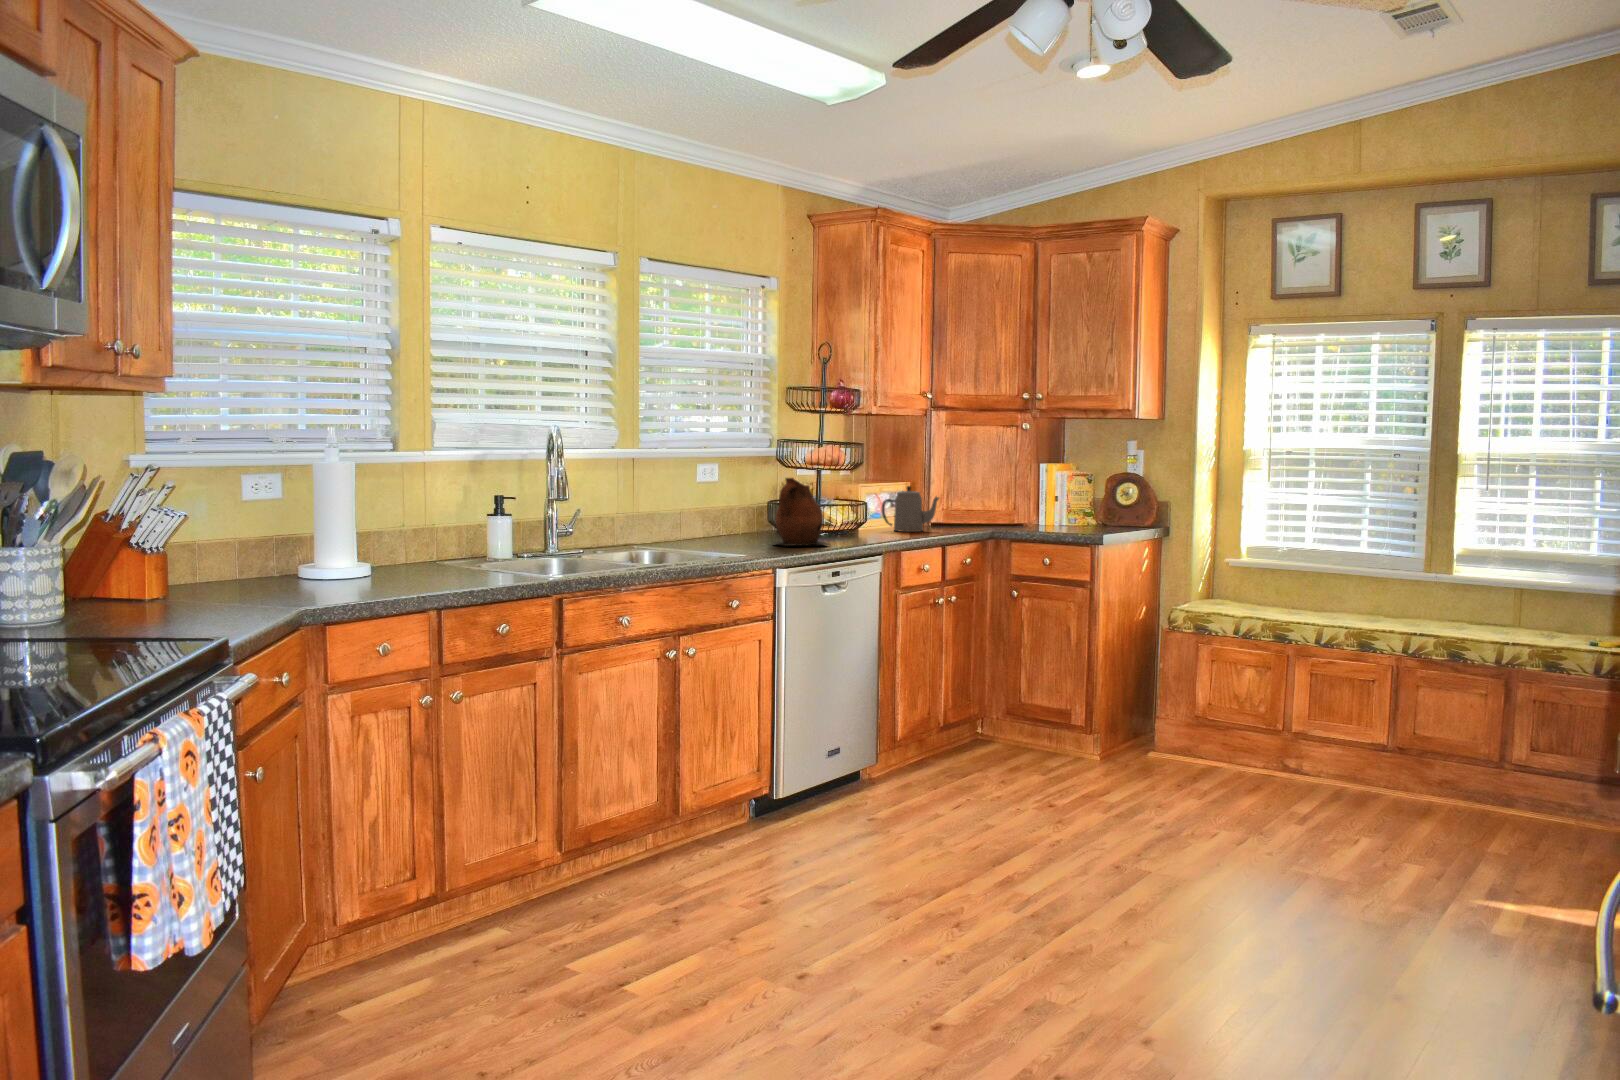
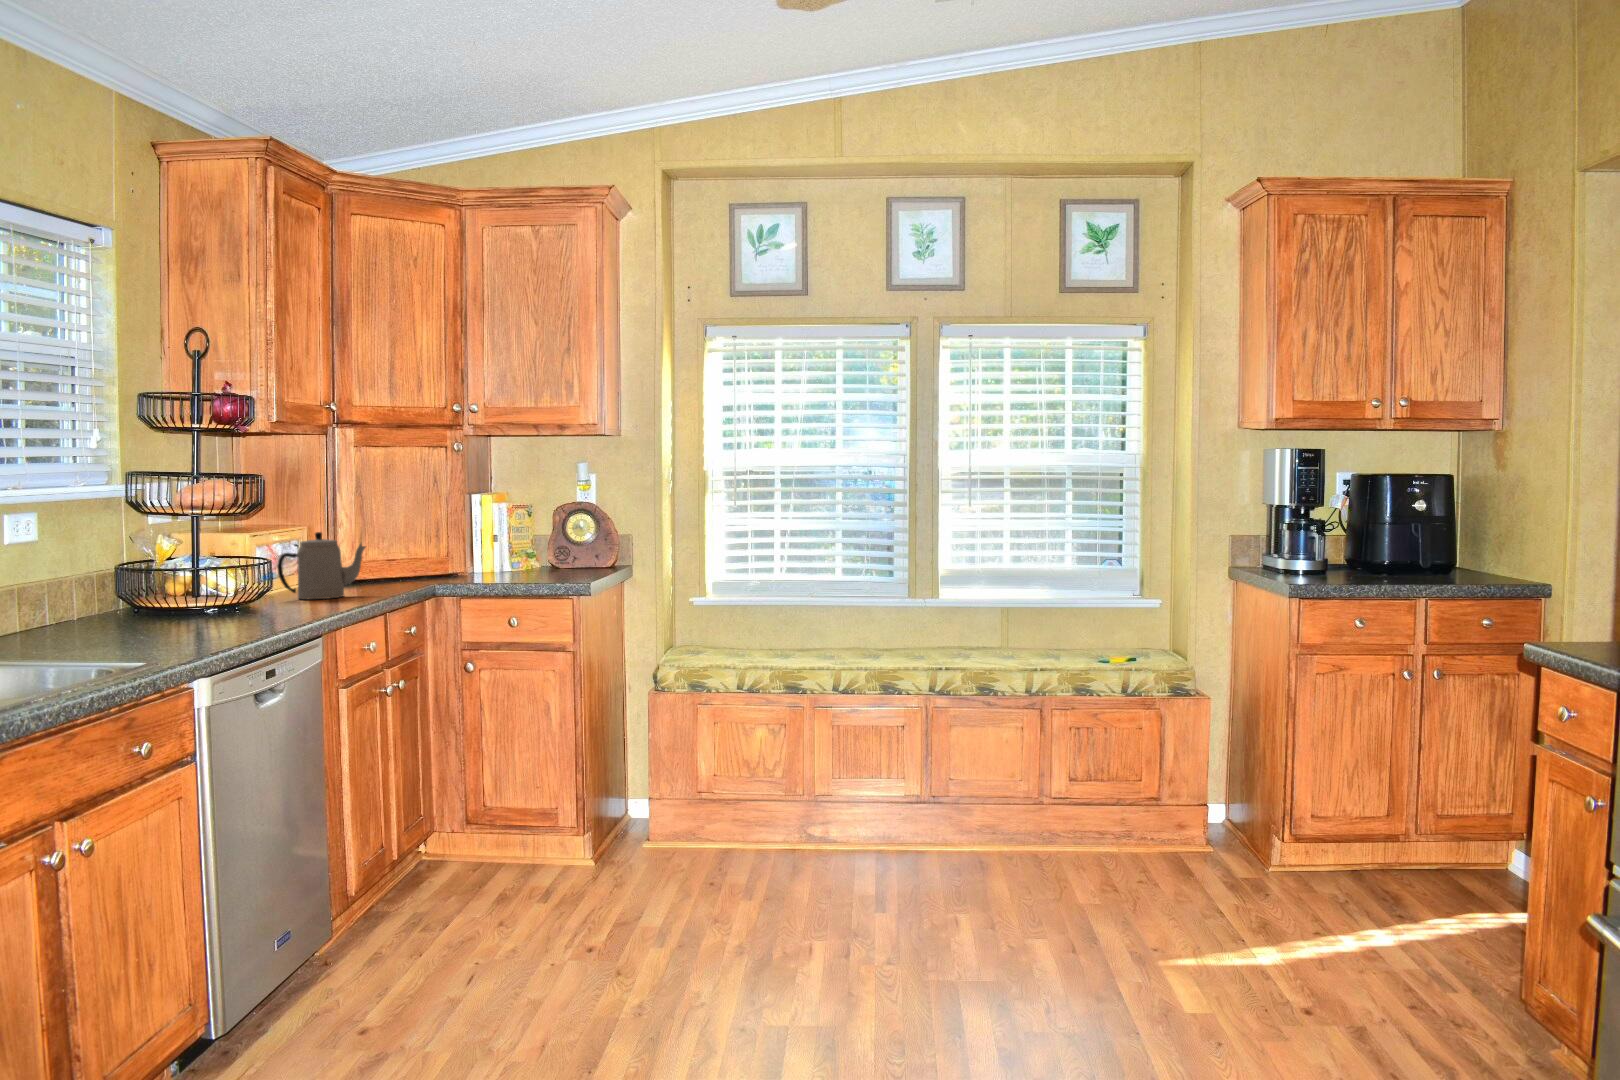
ceramic pitcher: present [773,478,828,546] -> none [143,524,259,638]

